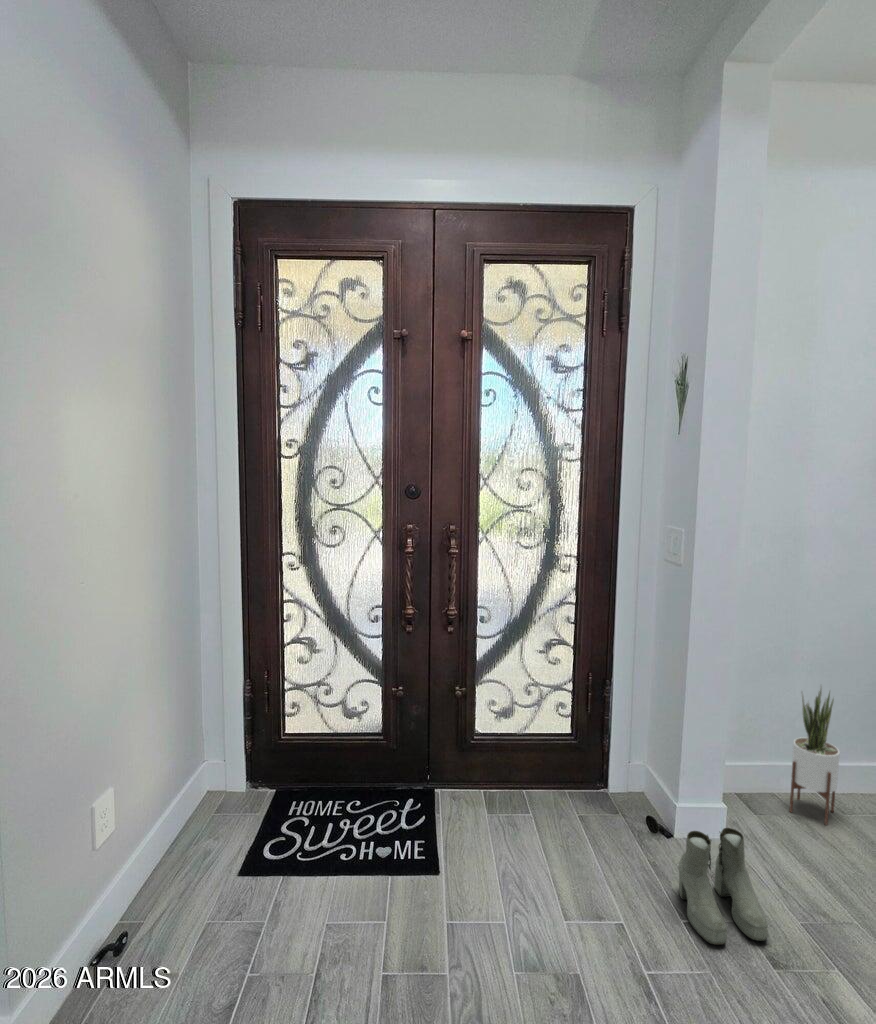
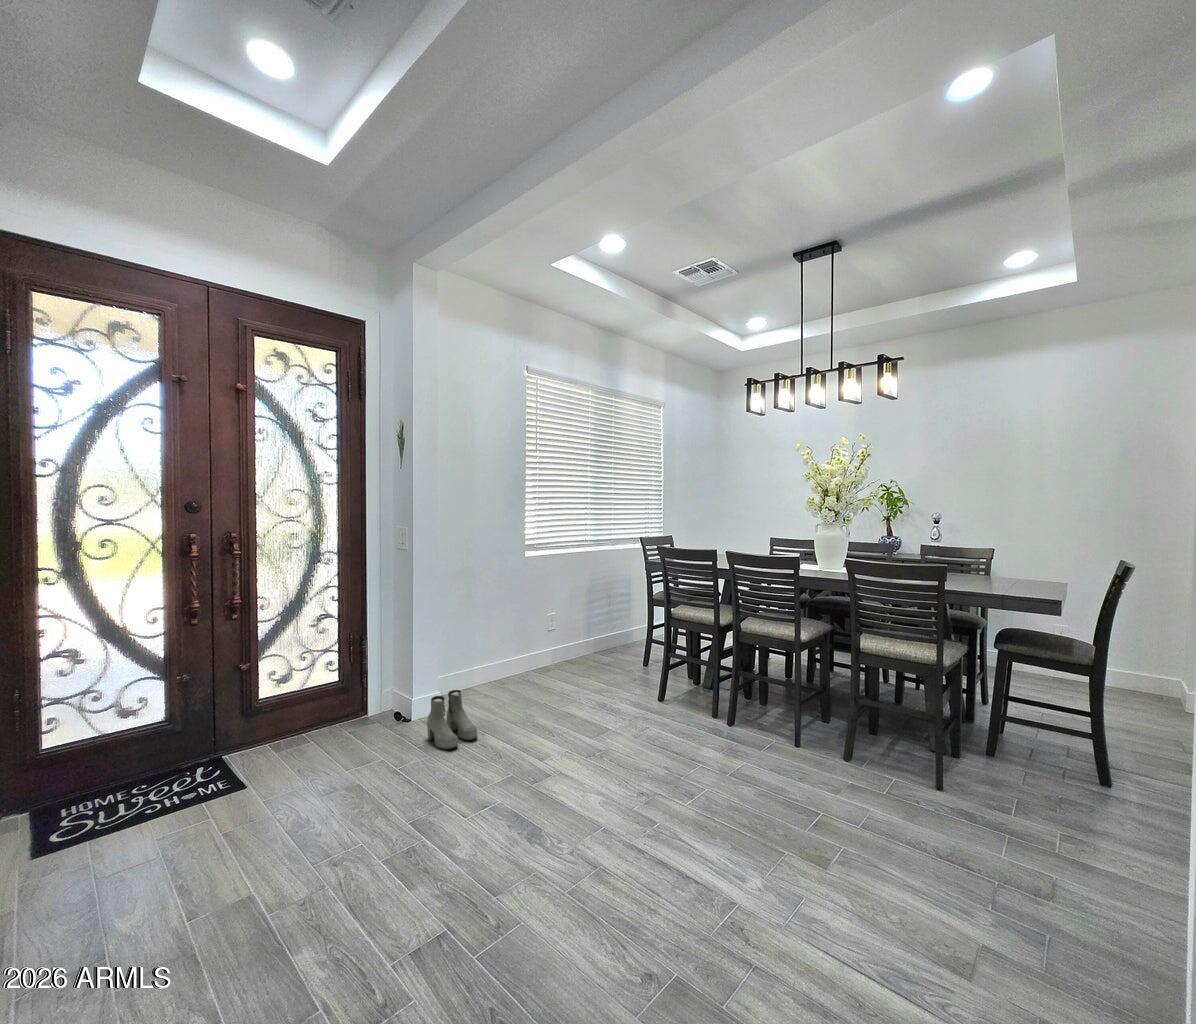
potted plant: present [790,686,840,825] -> none [478,611,501,691]

